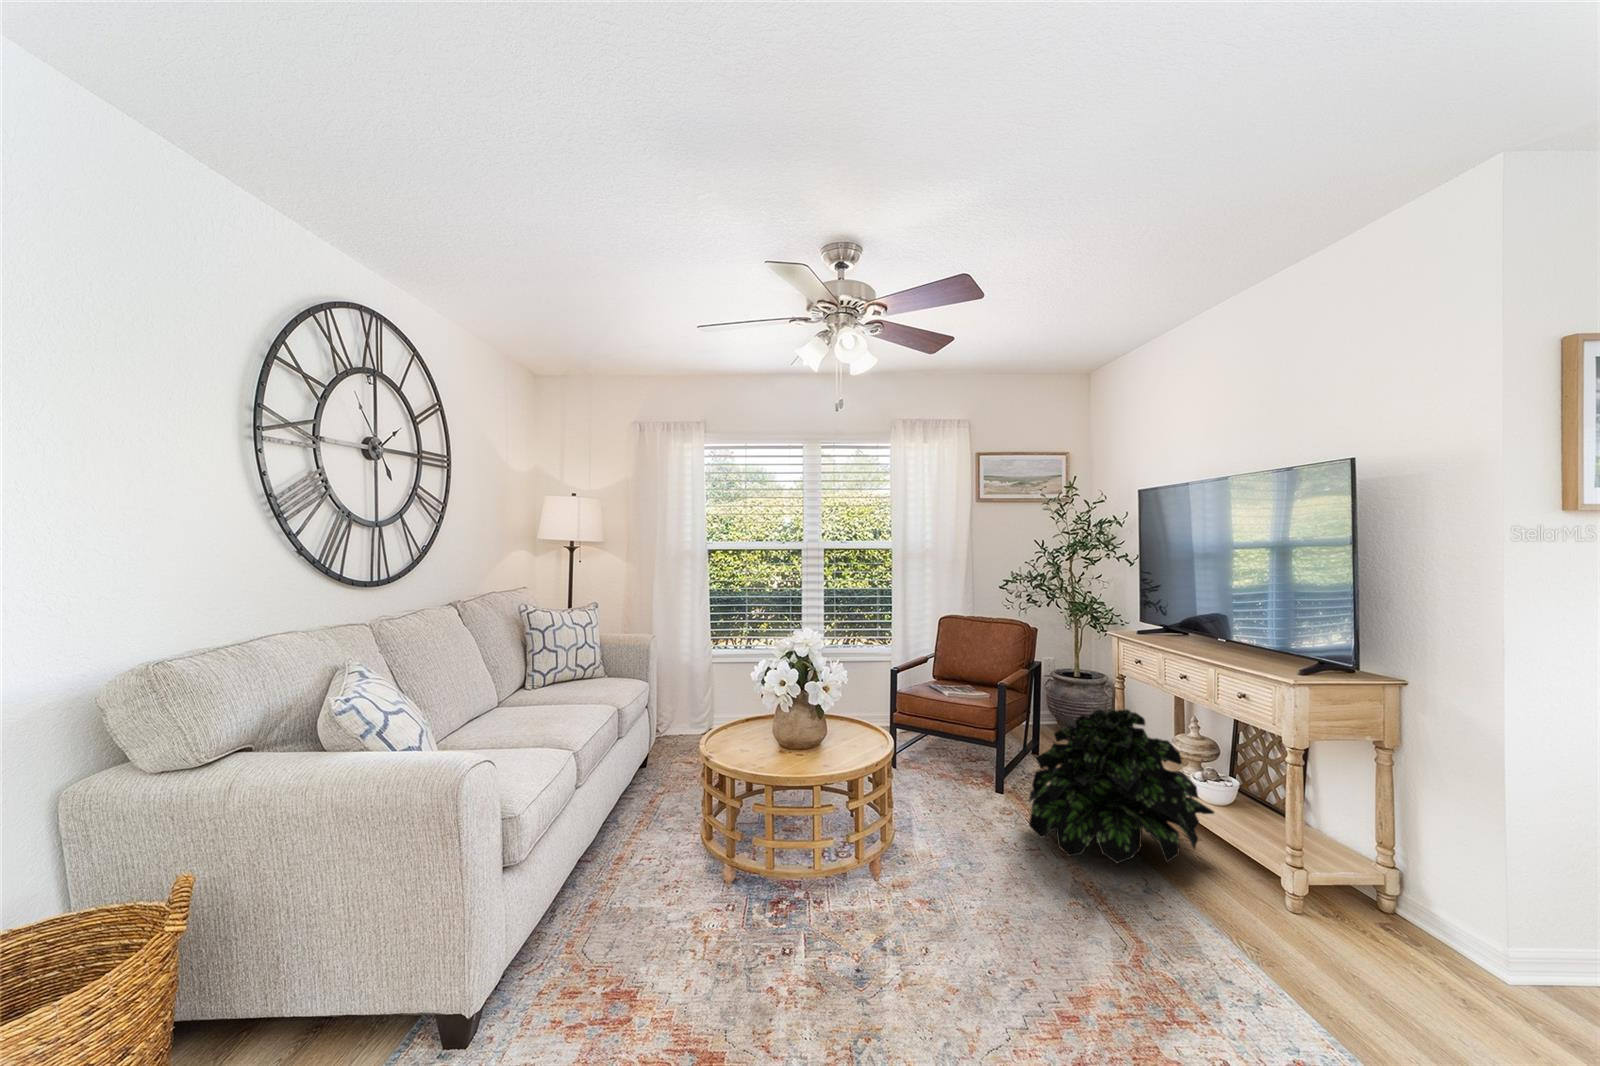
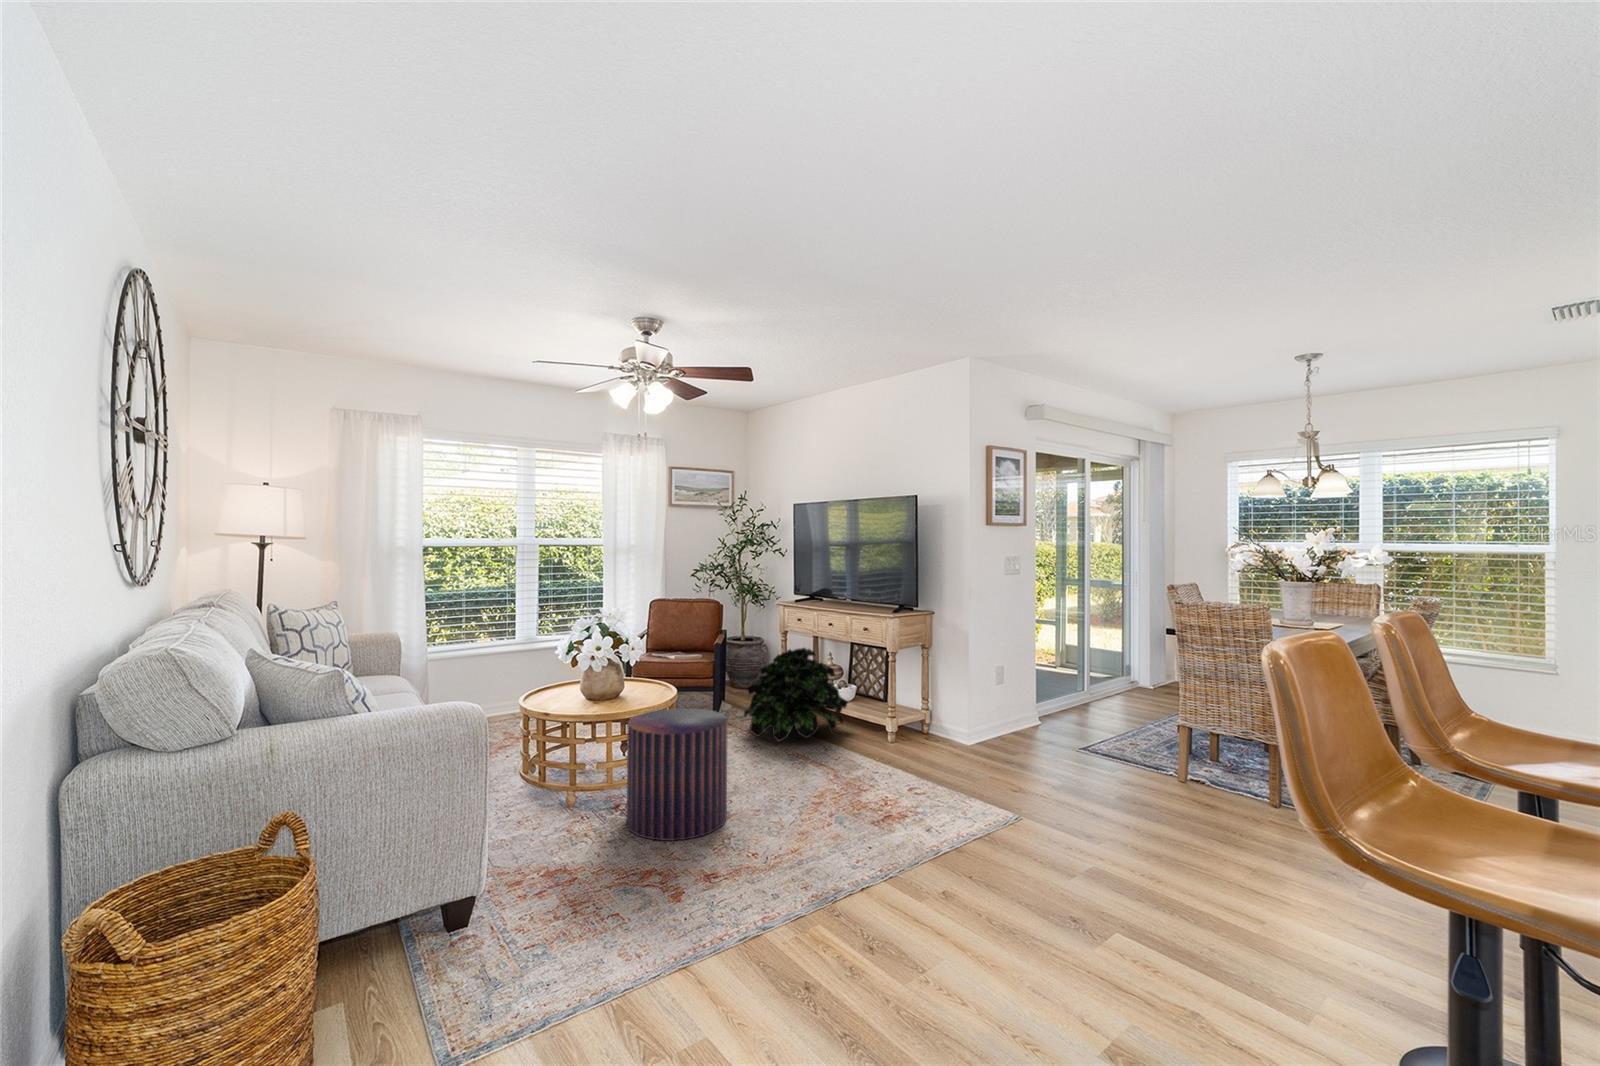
pouf: none [746,784,899,1018] -> present [627,708,727,841]

